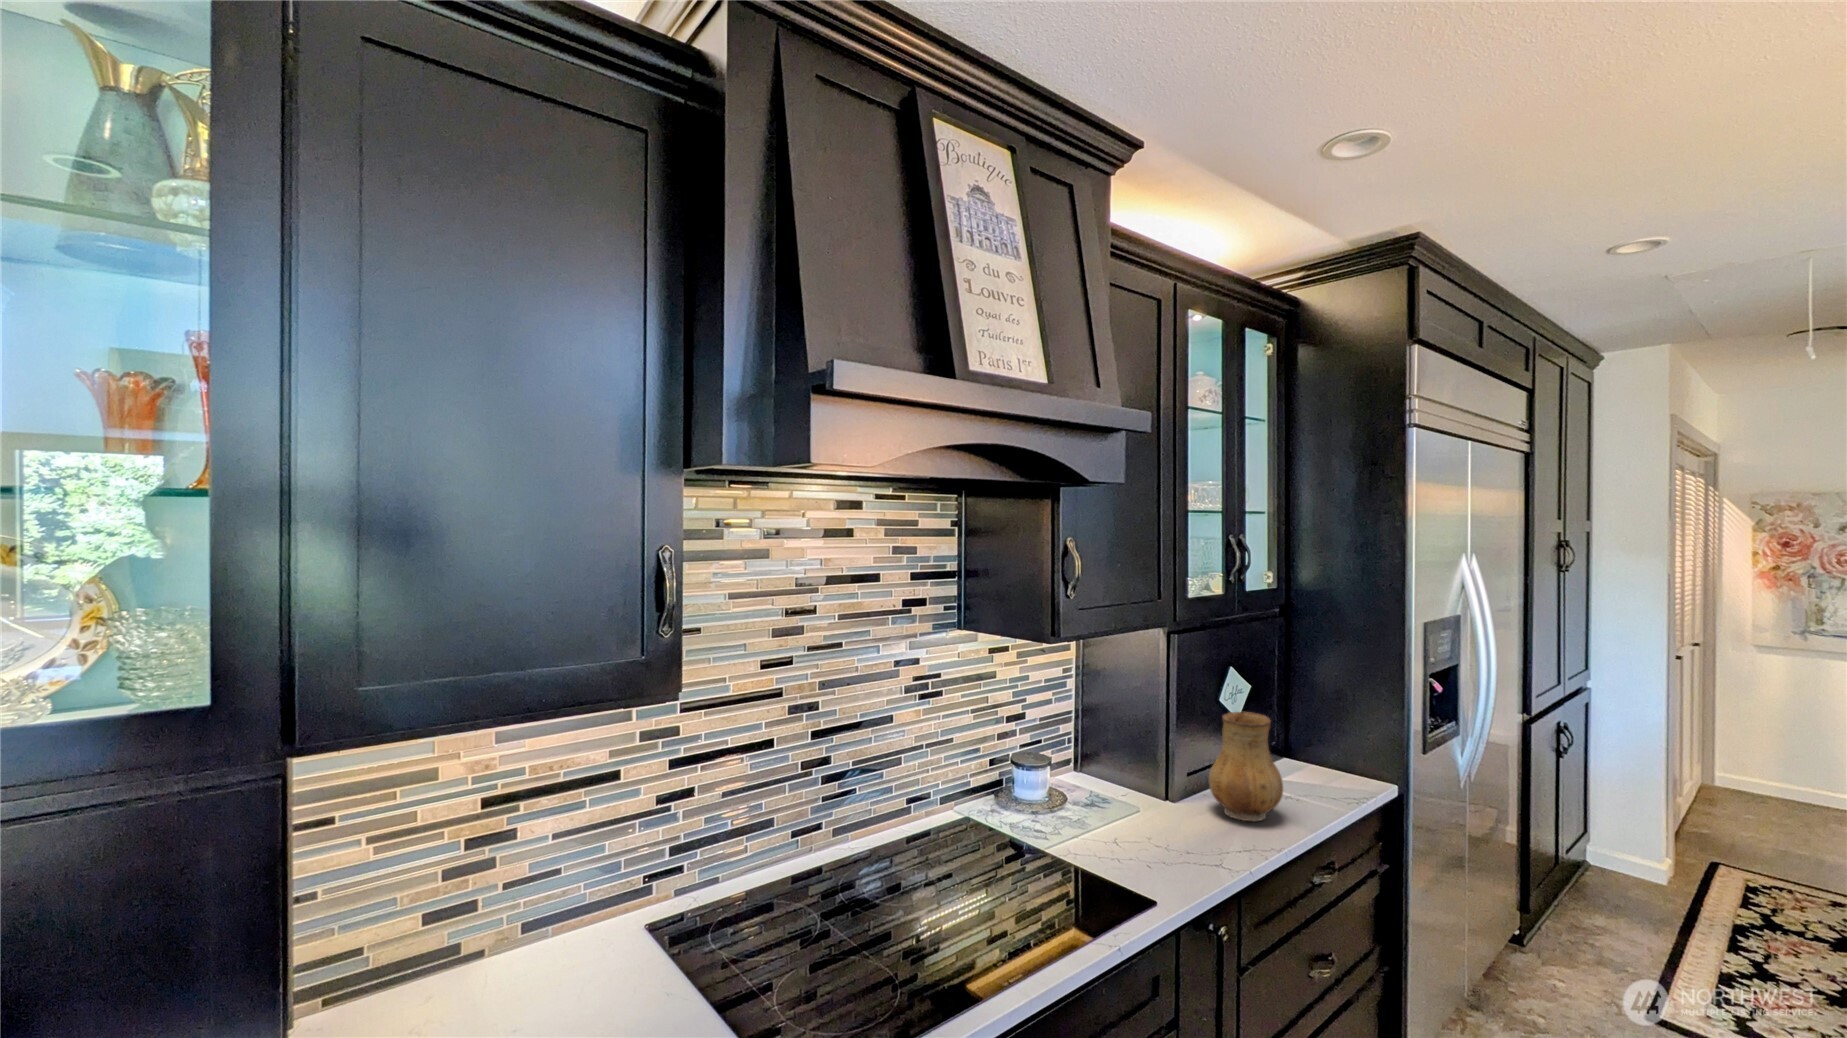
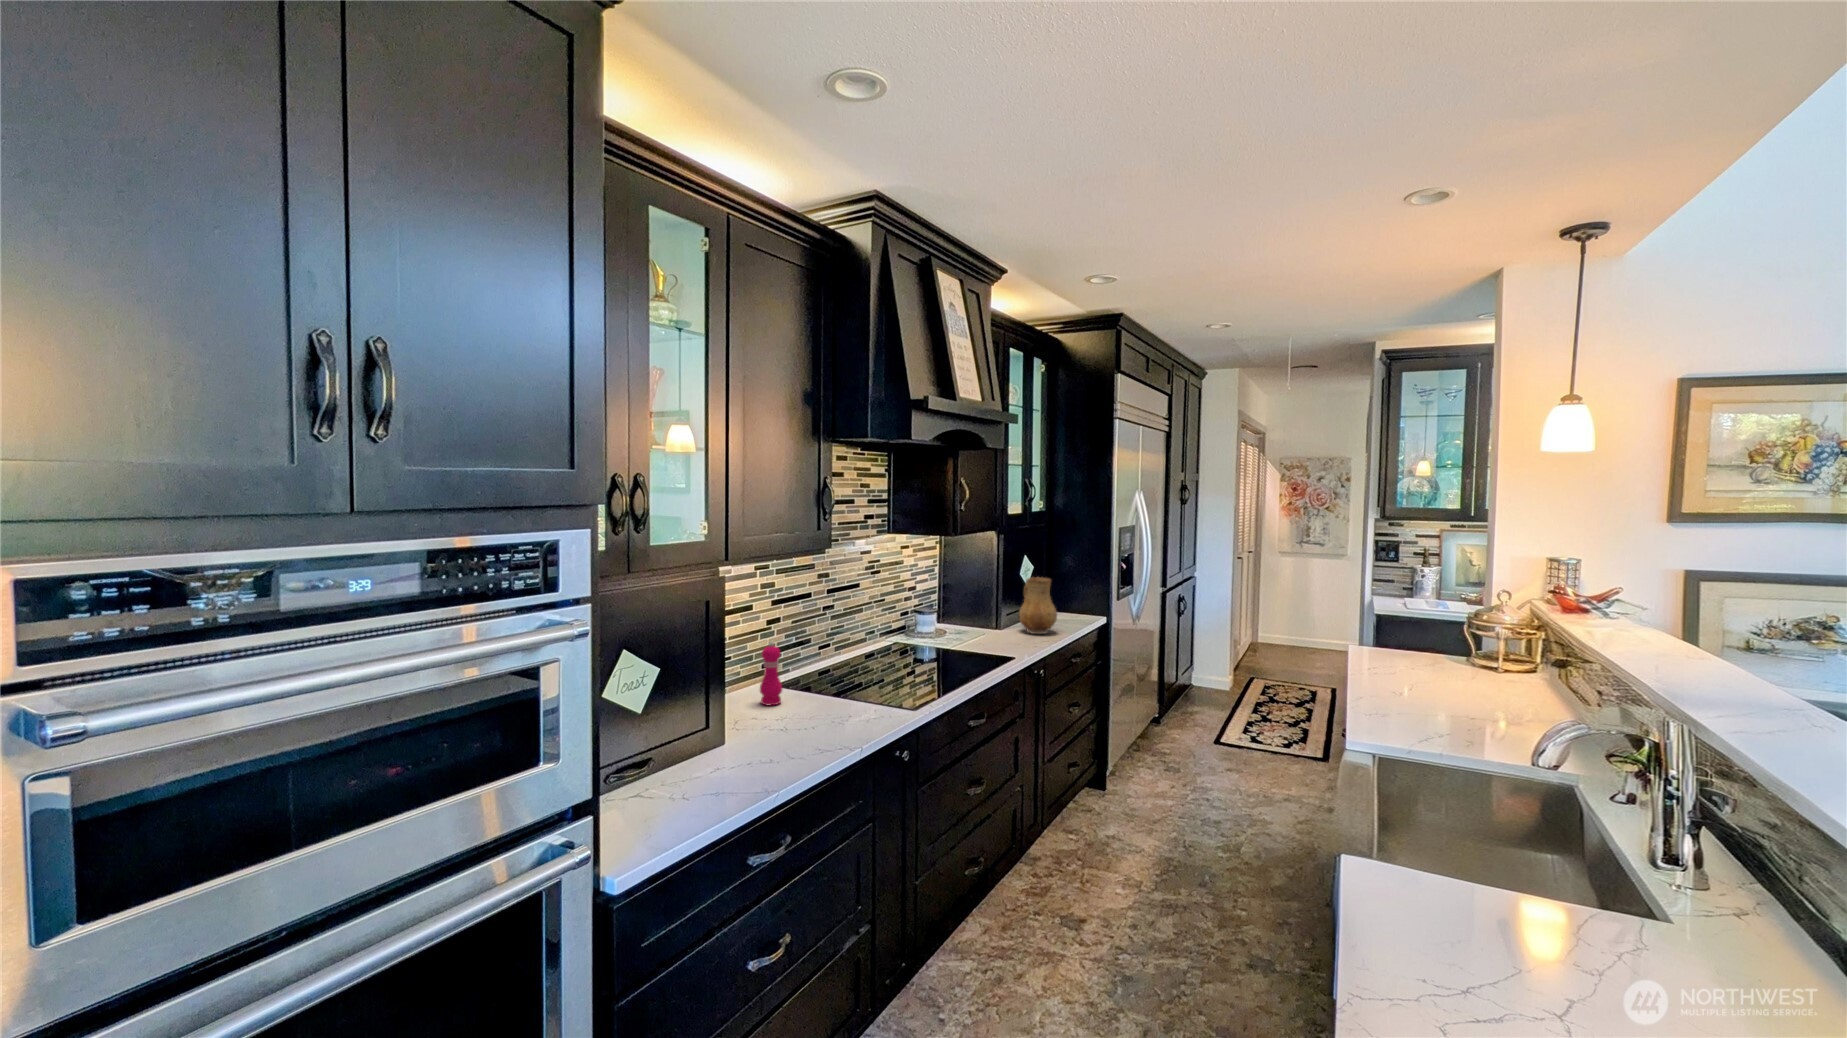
pepper mill: none [557,863,606,997] -> present [760,641,782,705]

